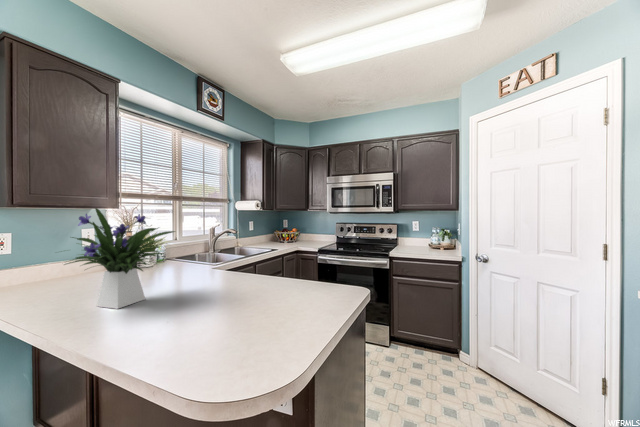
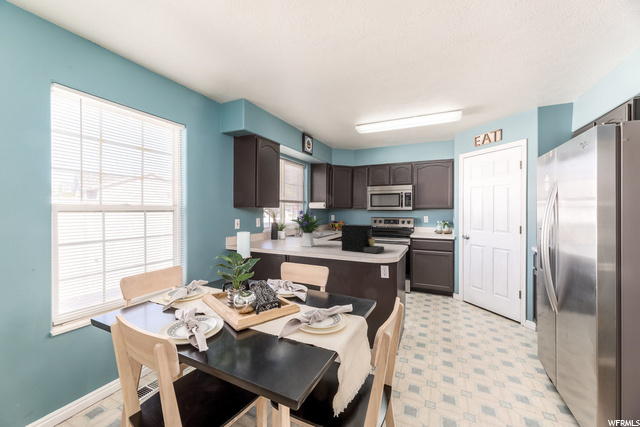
coffee maker: none [161,252,284,369] -> present [342,224,384,253]

